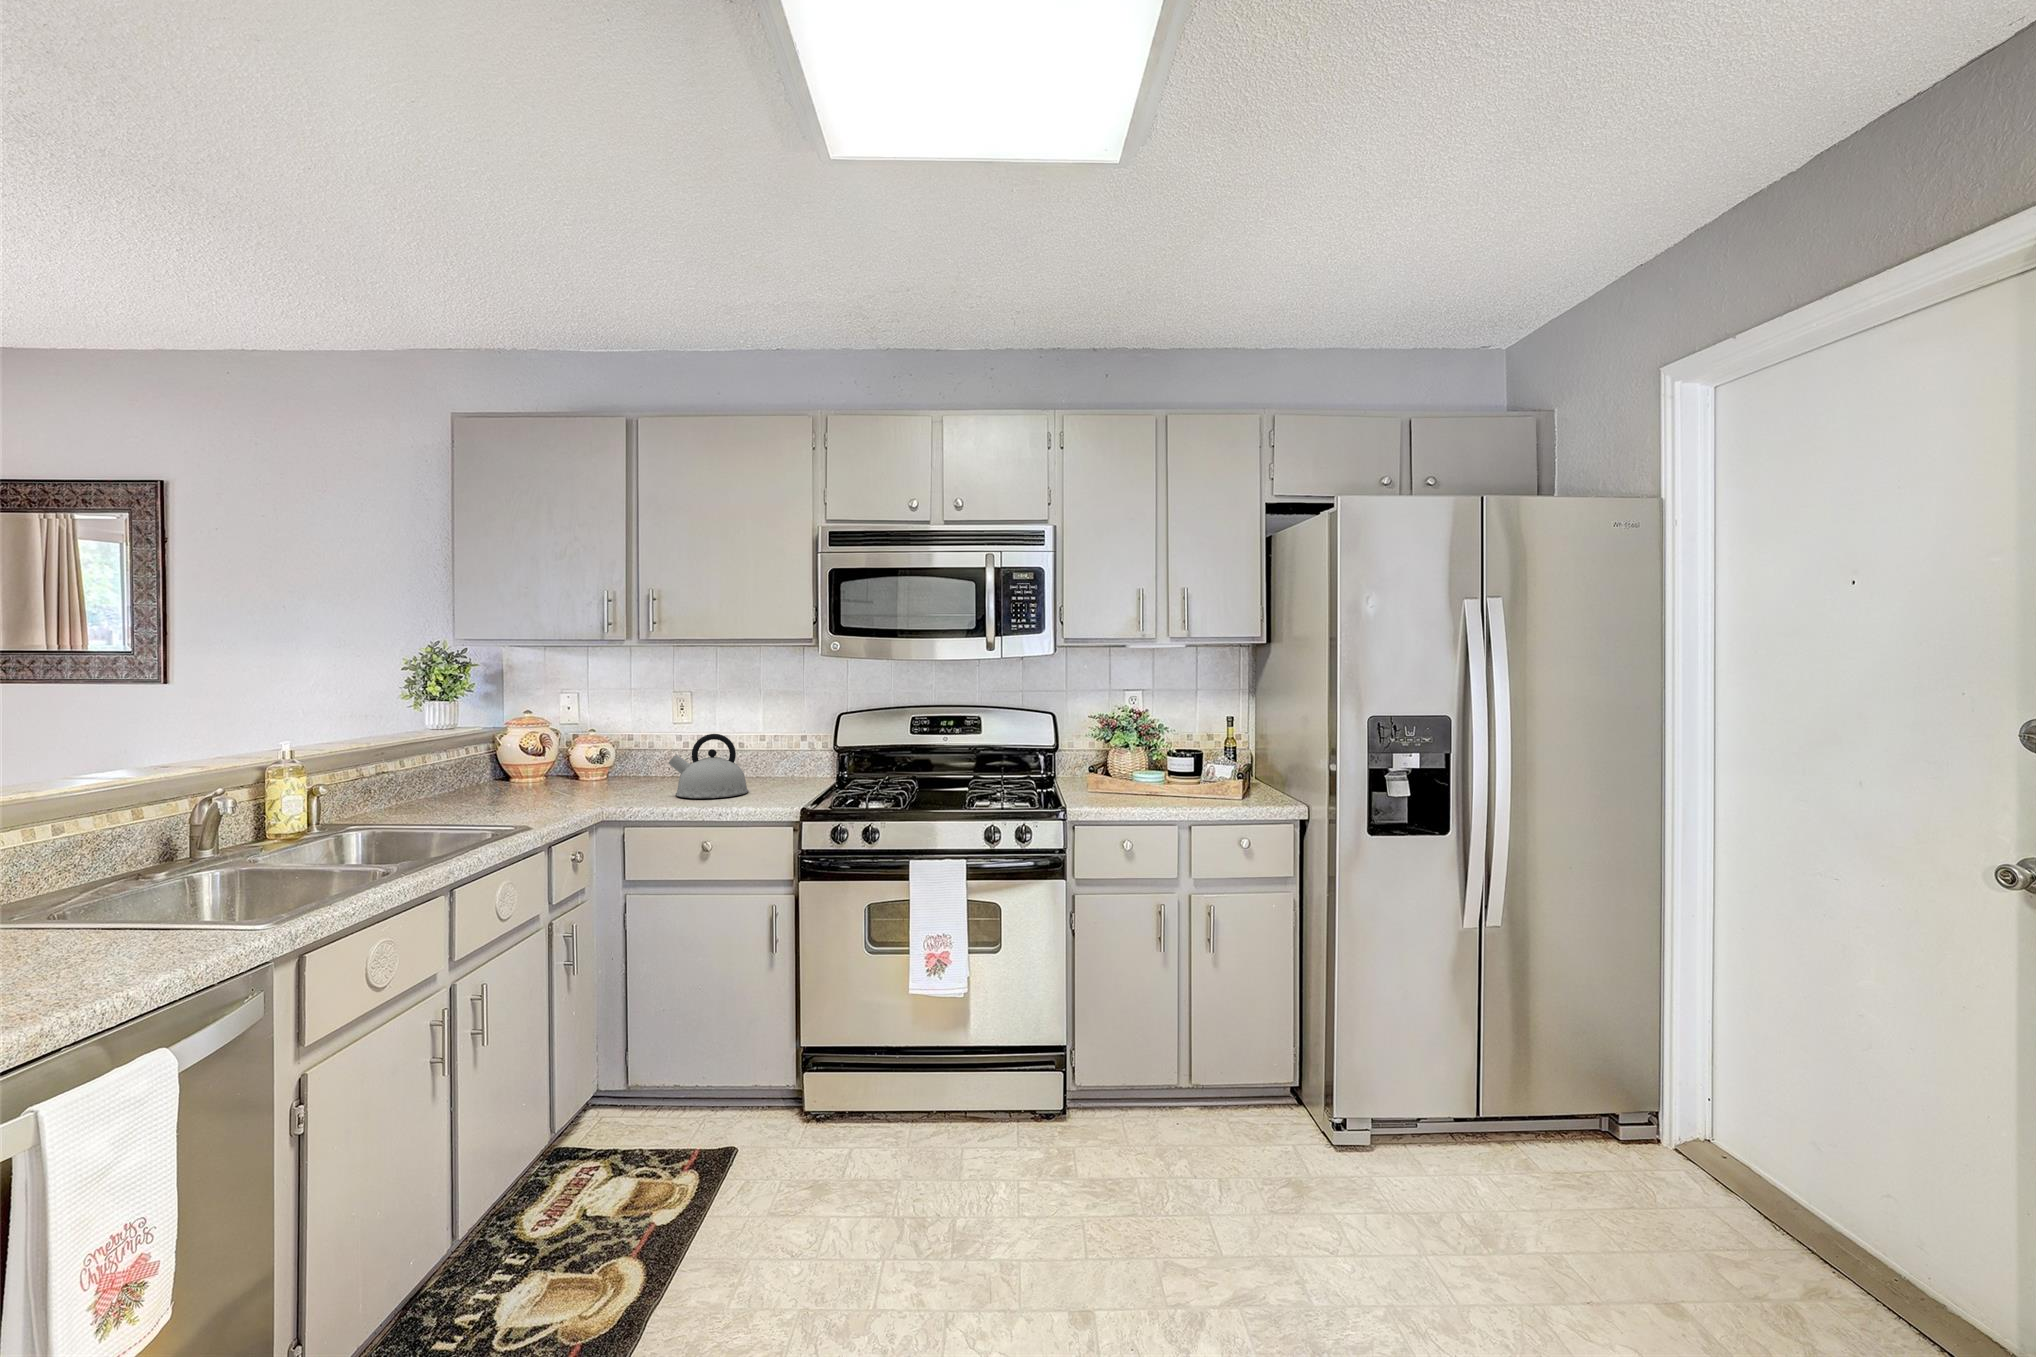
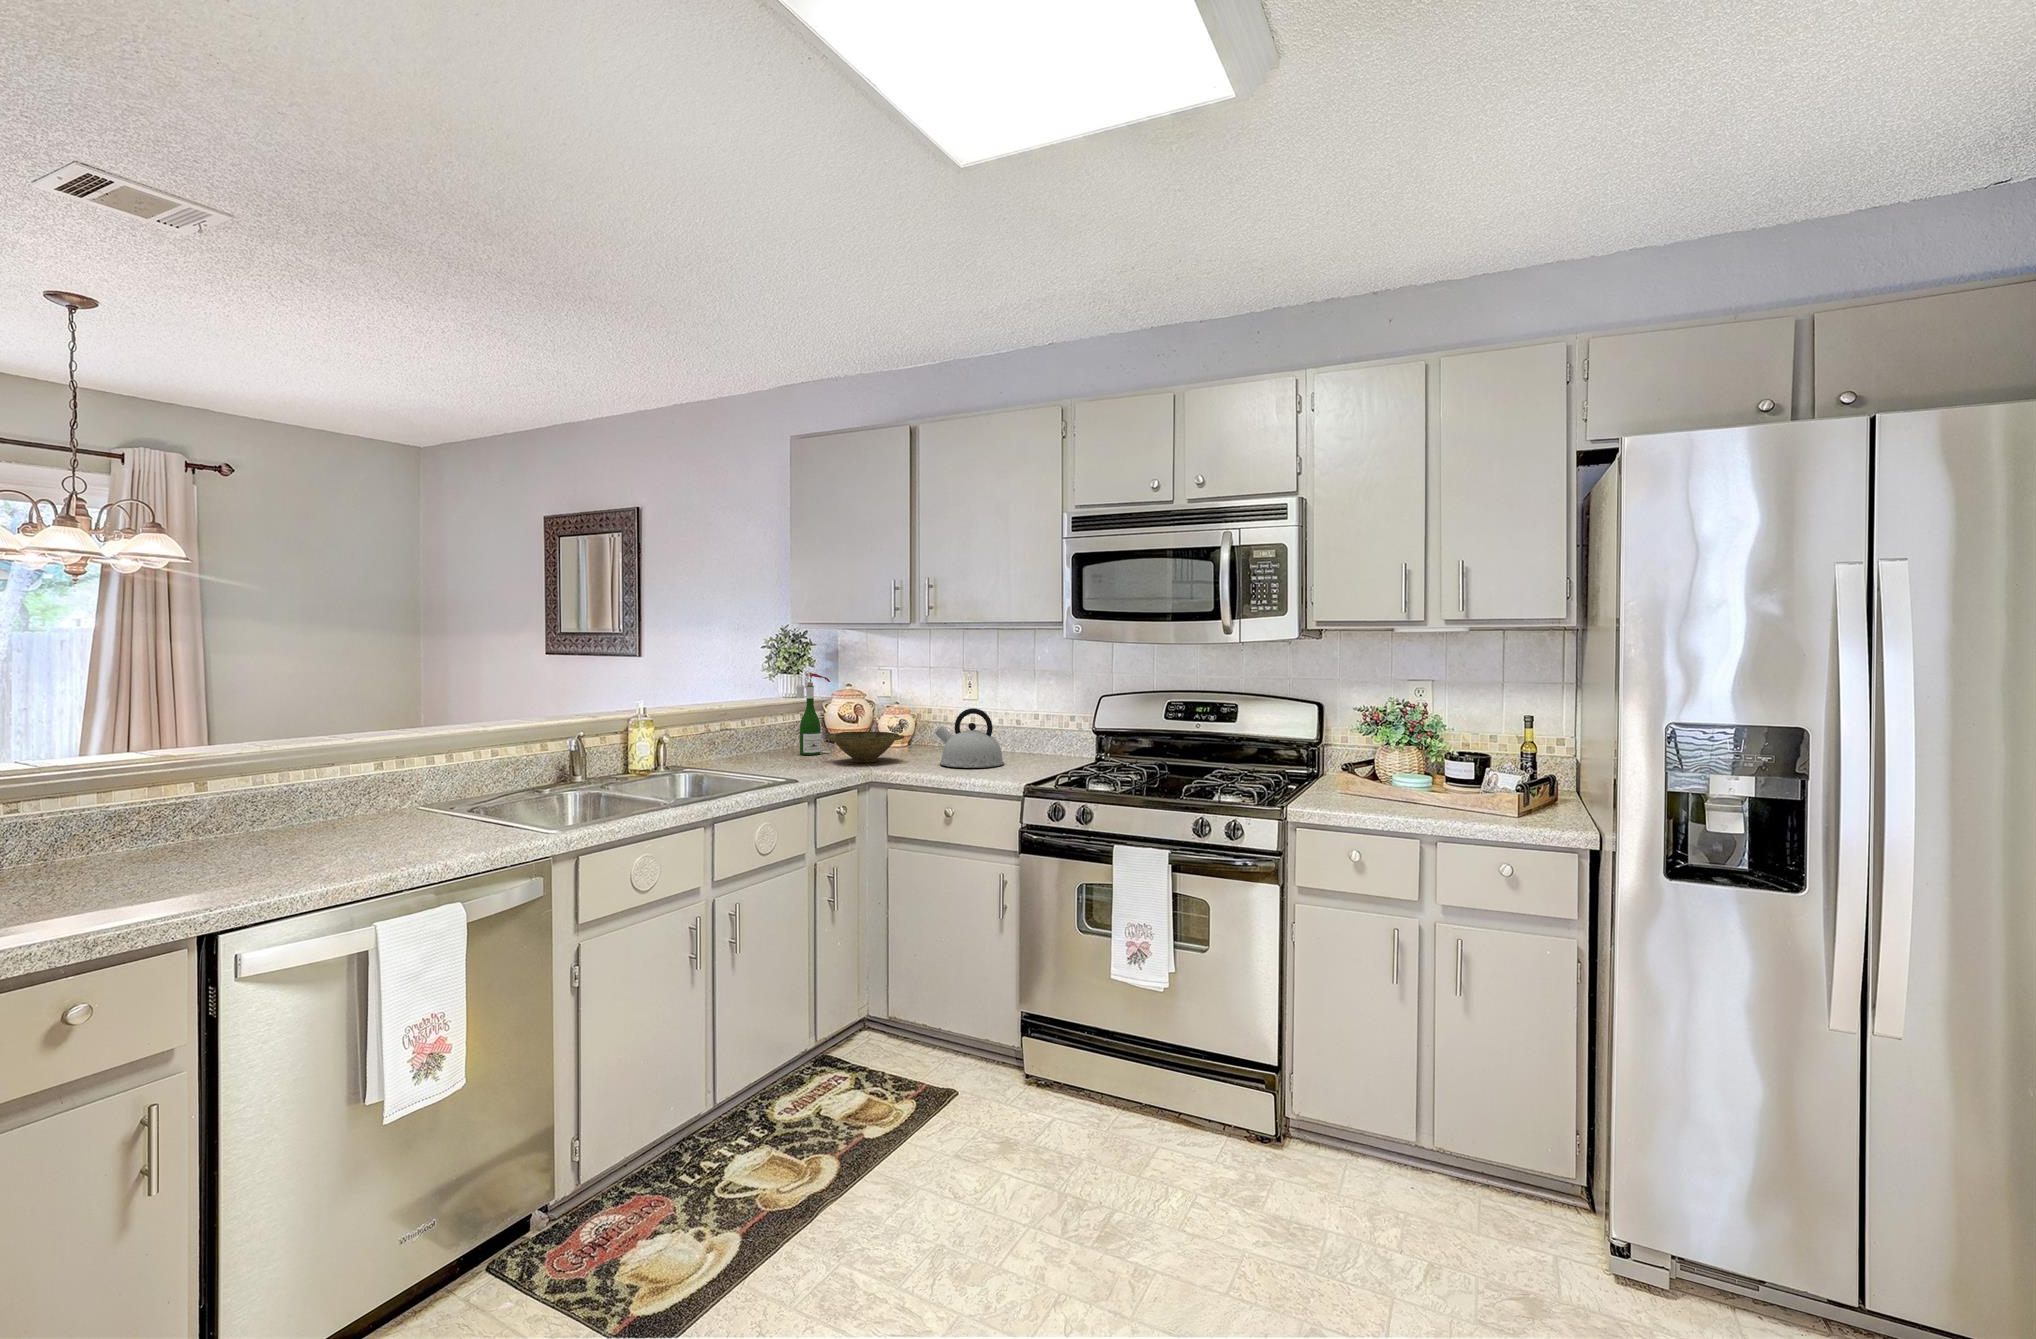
wine bottle: none [472,699,516,798] -> present [796,671,830,755]
bowl: none [525,765,629,802] -> present [825,731,904,763]

